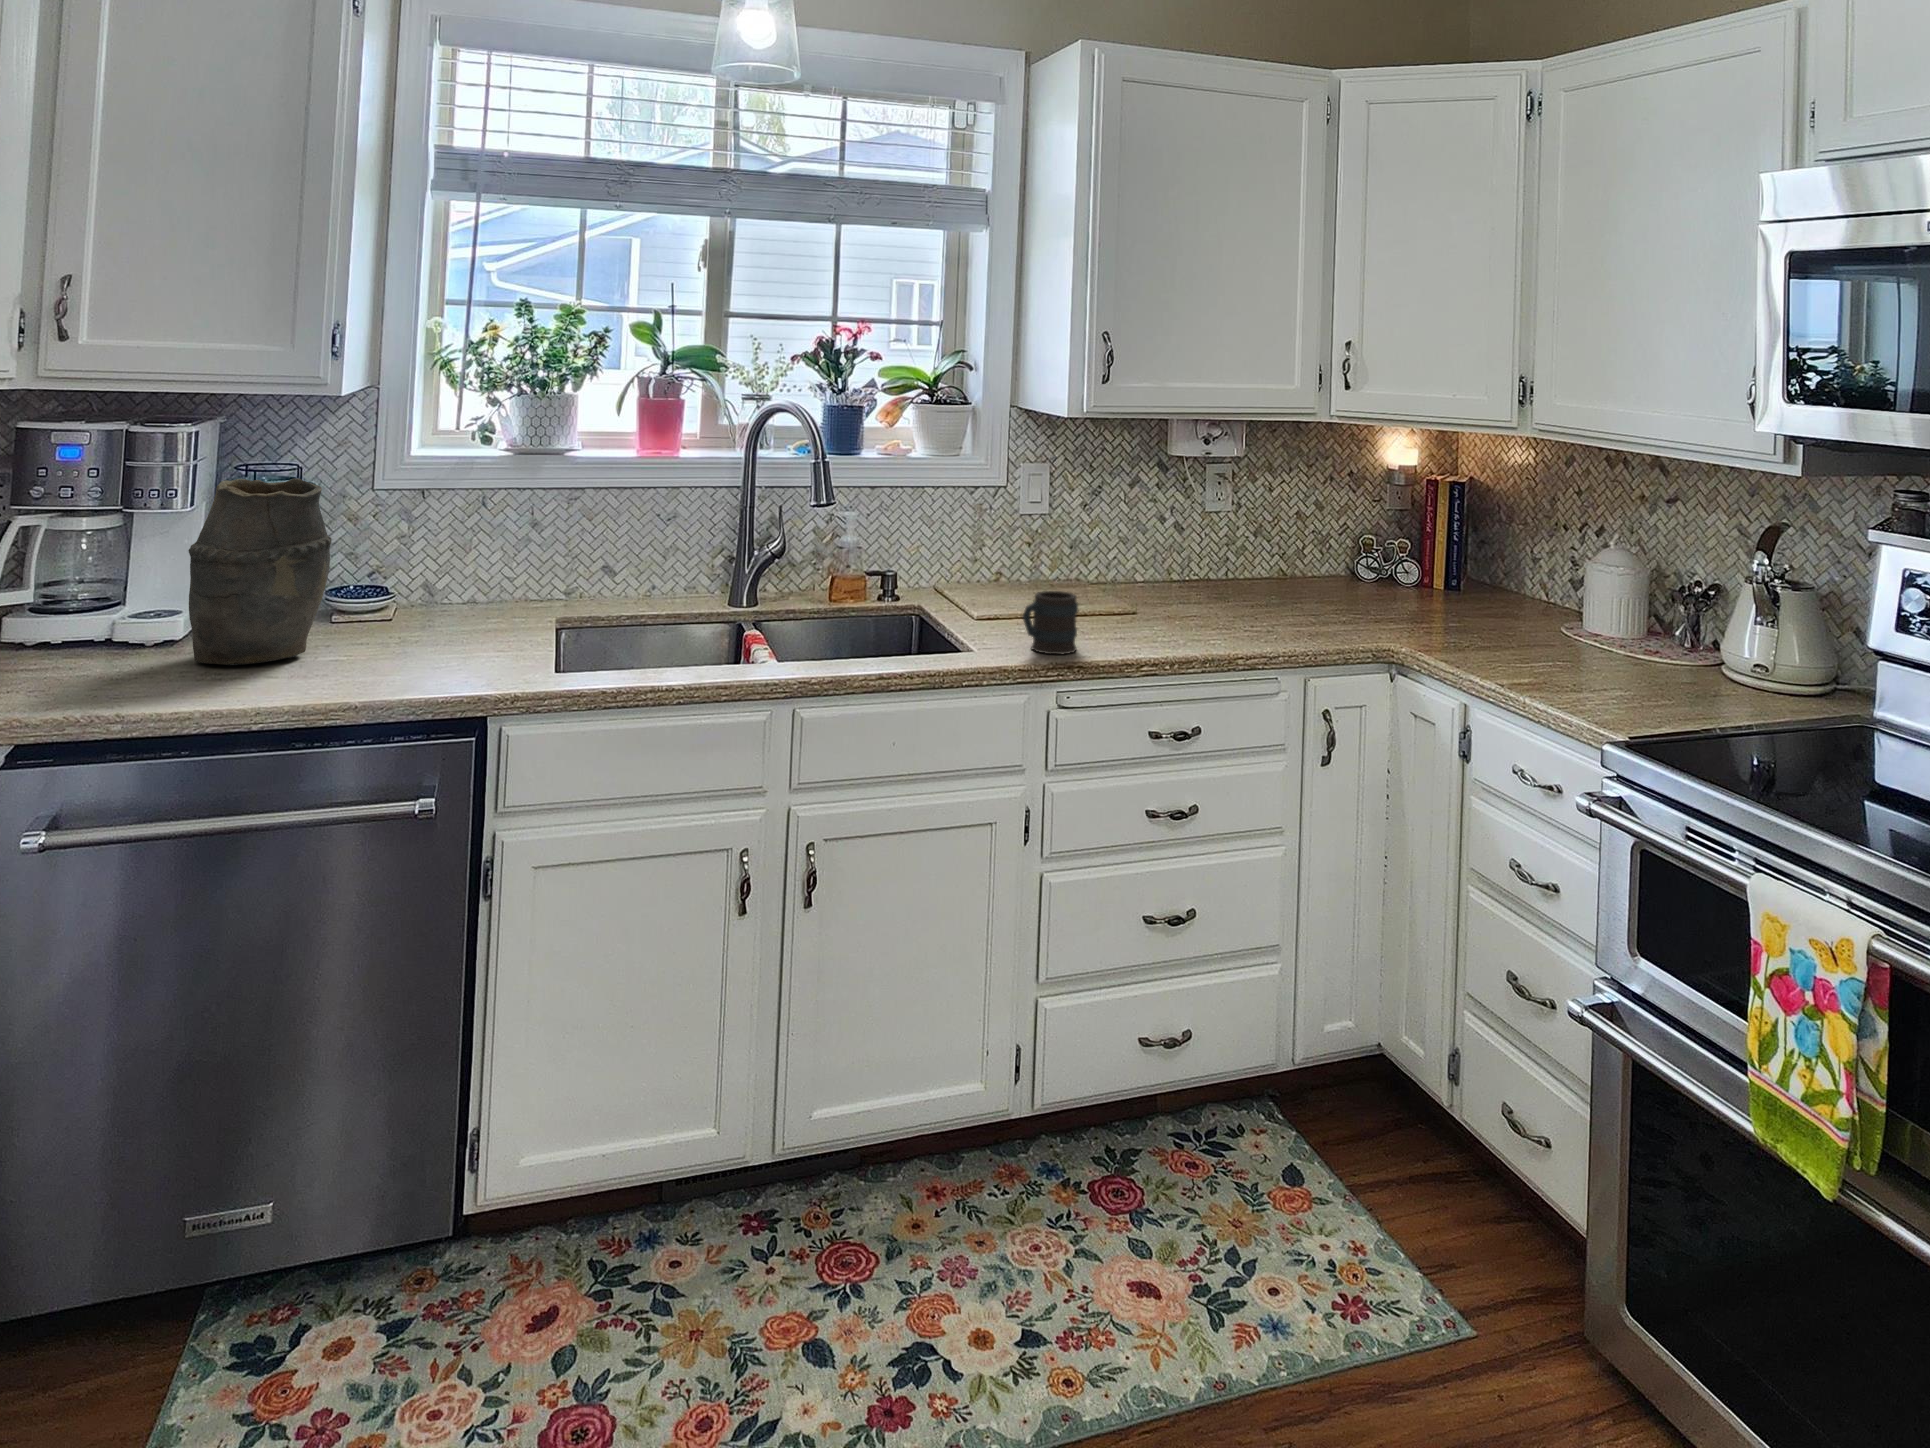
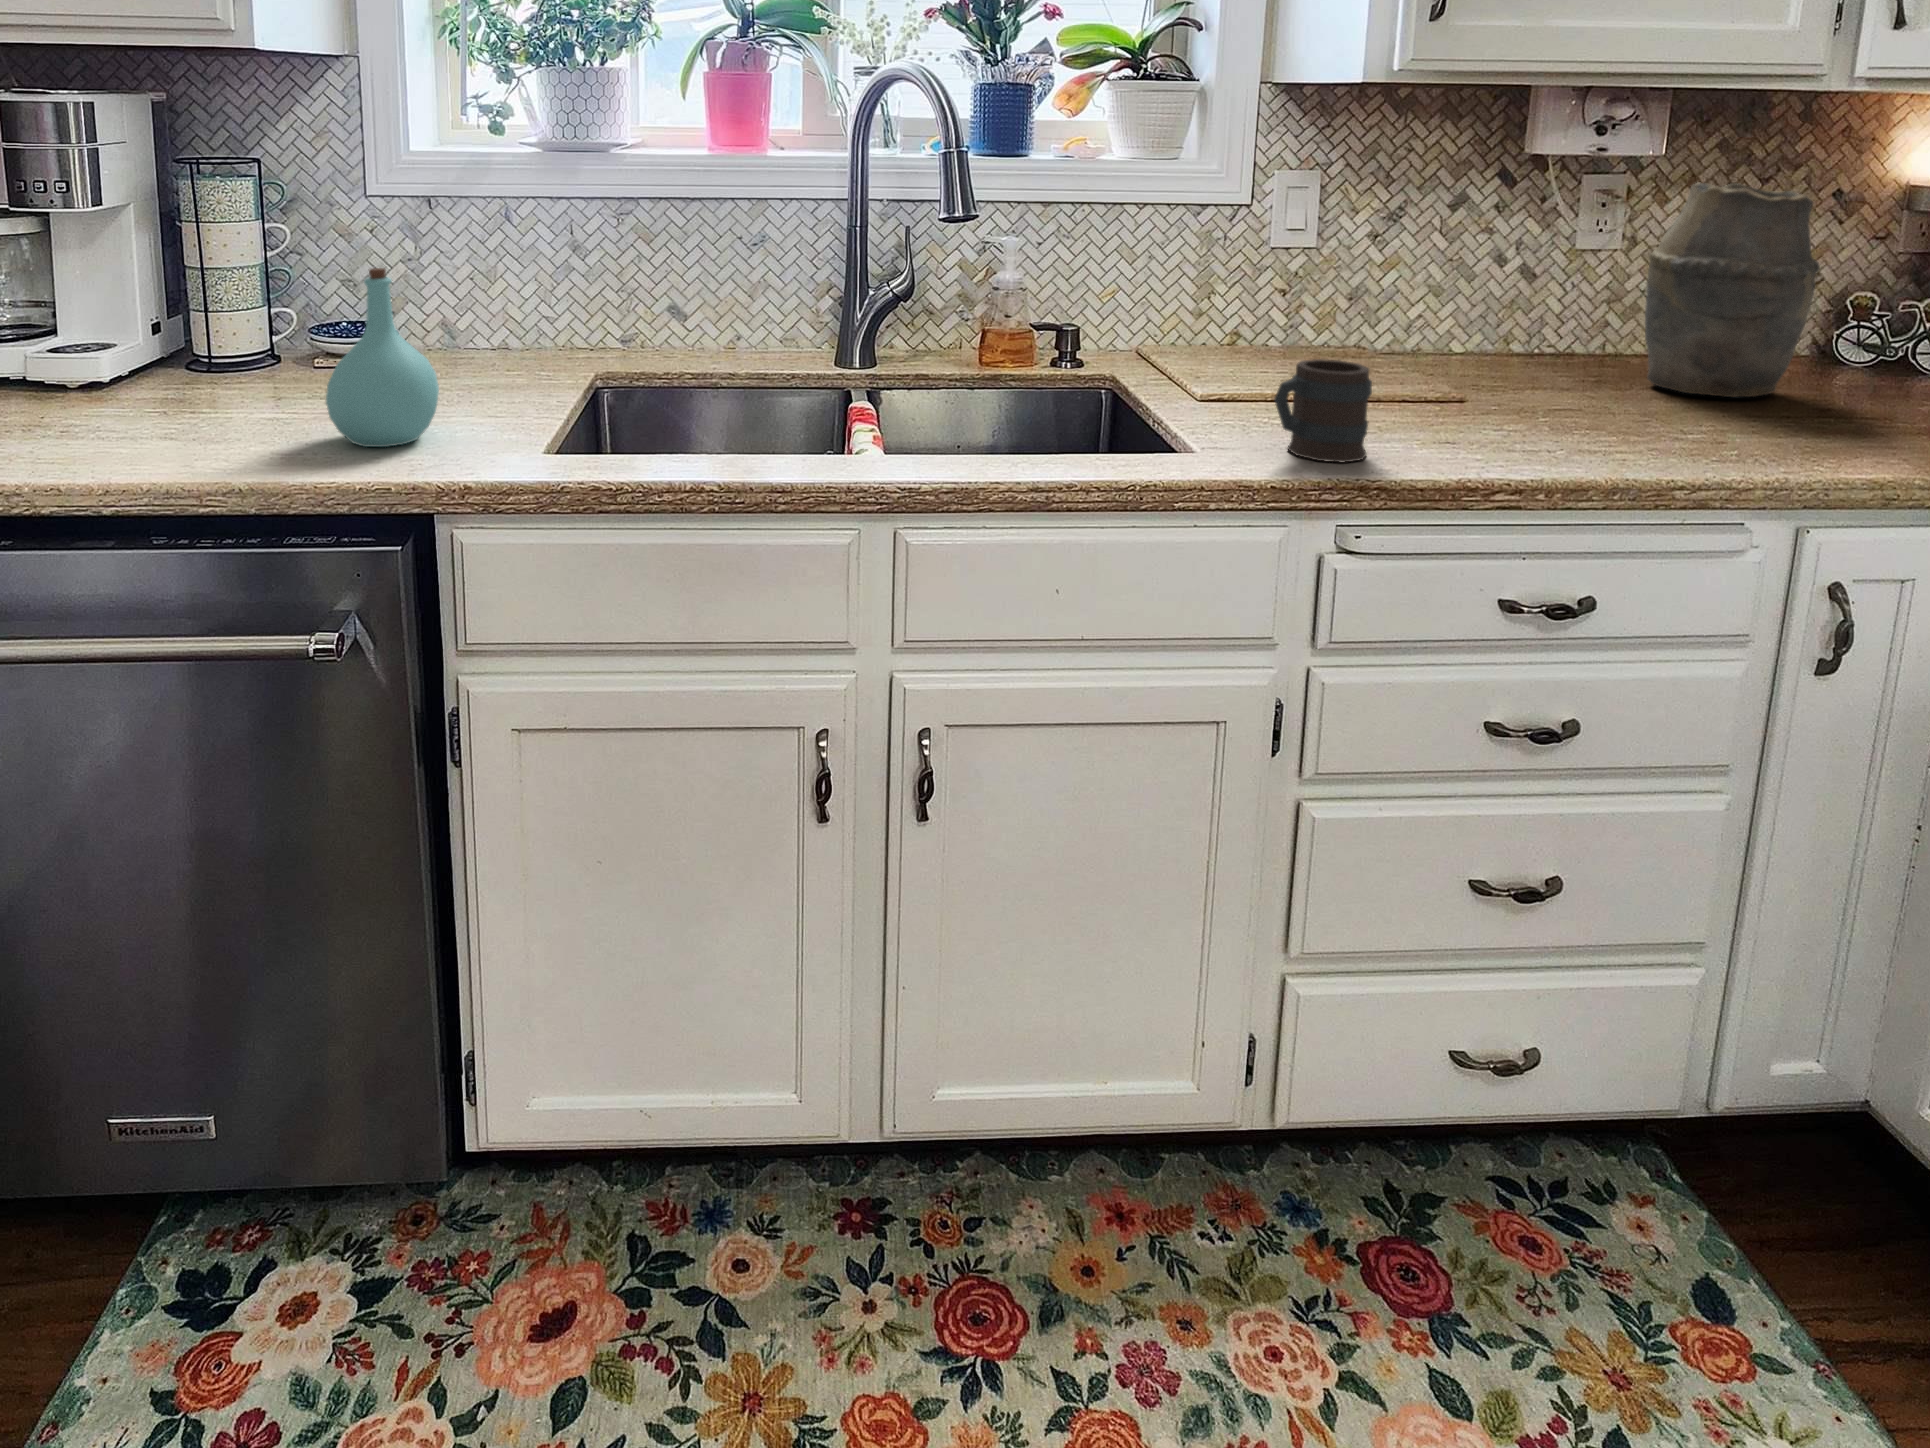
vase: present [189,478,332,665] -> present [1645,182,1820,397]
bottle: none [395,548,476,674] -> present [326,268,439,447]

